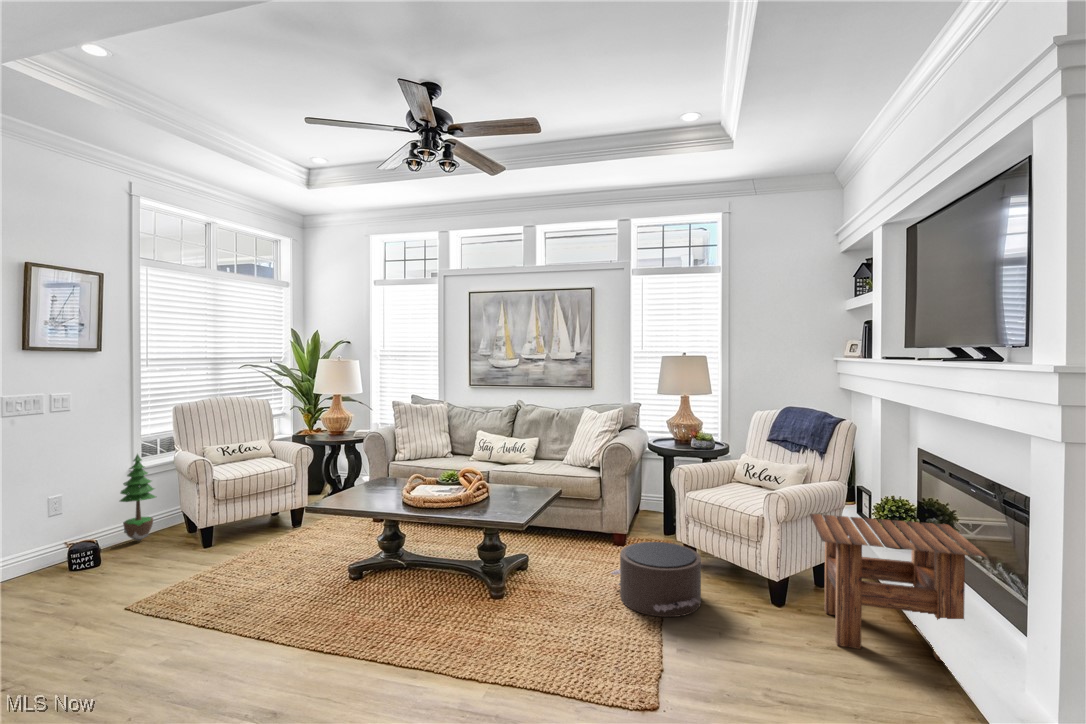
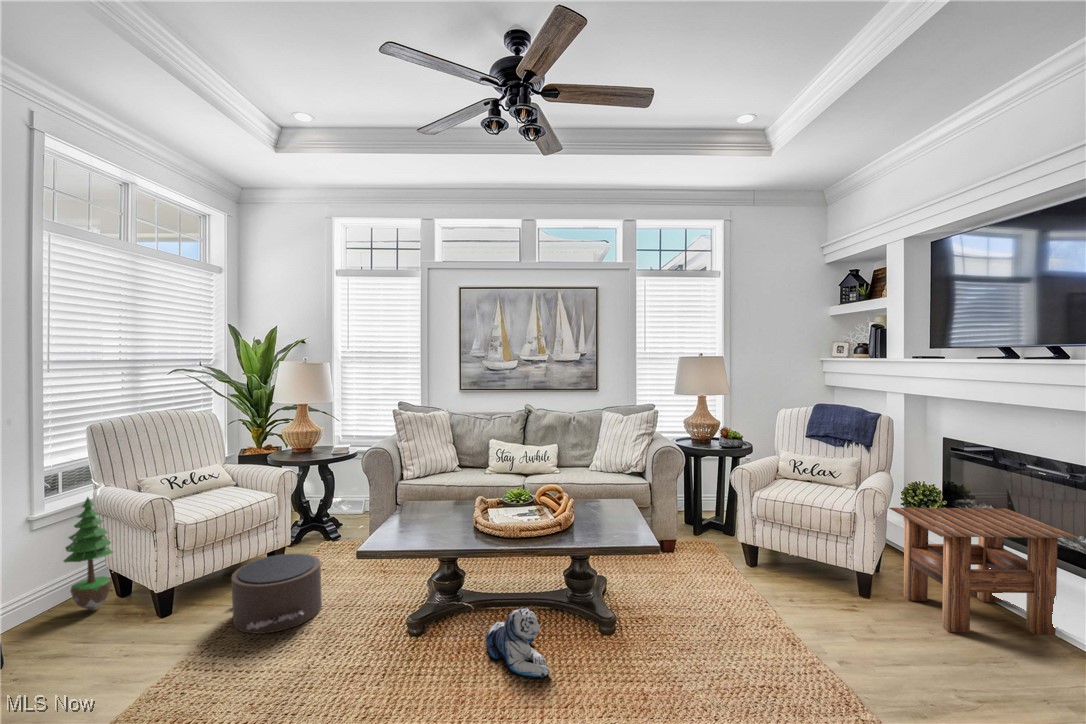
pouf: present [611,542,701,617] -> present [232,554,322,634]
plush toy: none [381,567,426,627] -> present [486,607,550,678]

